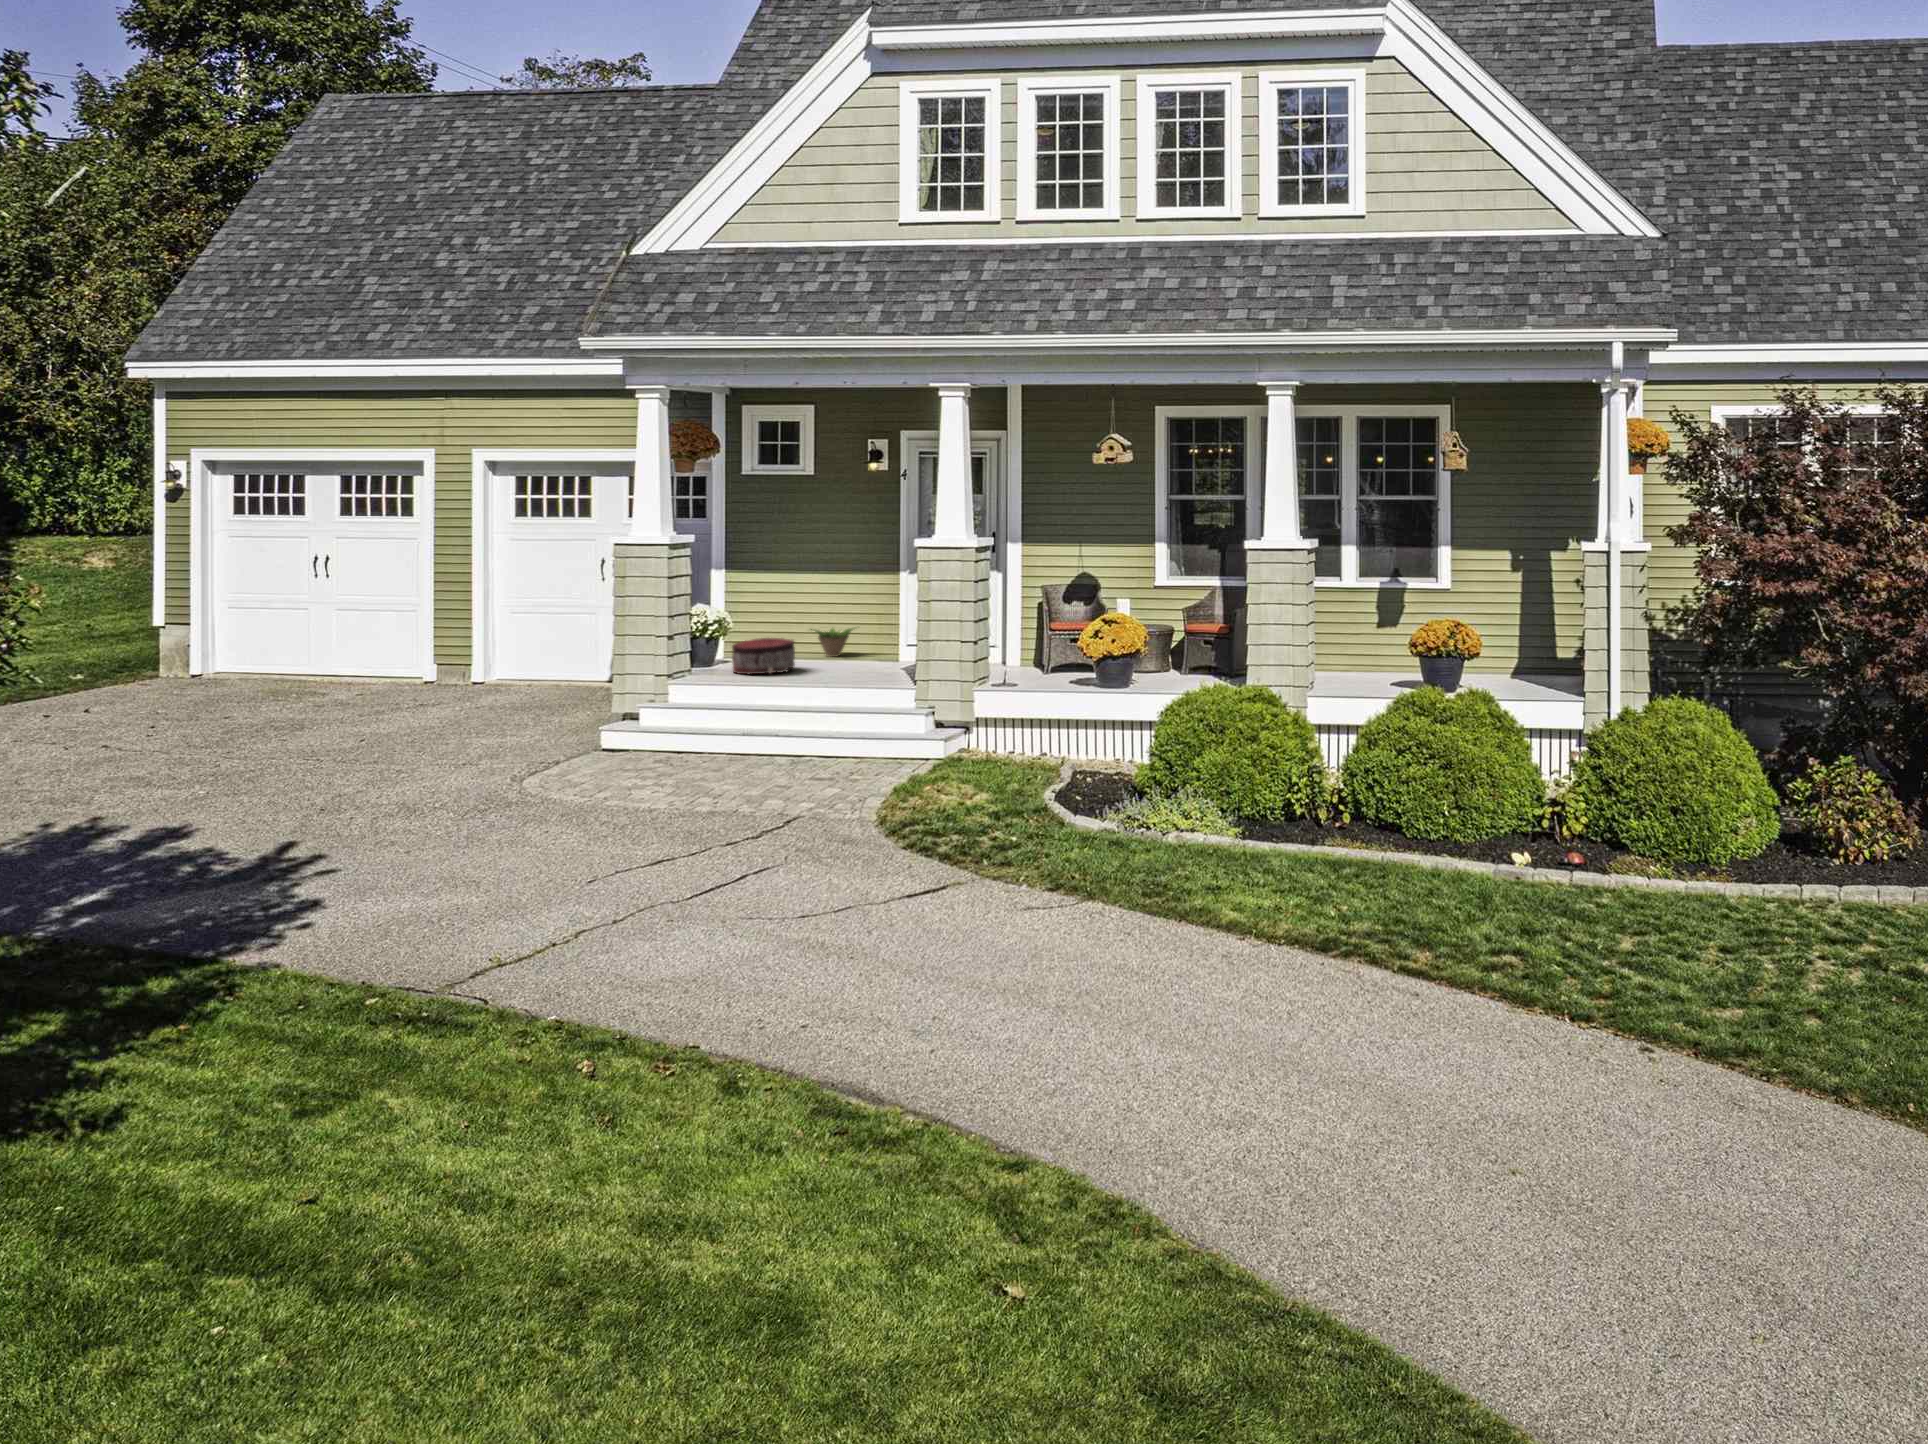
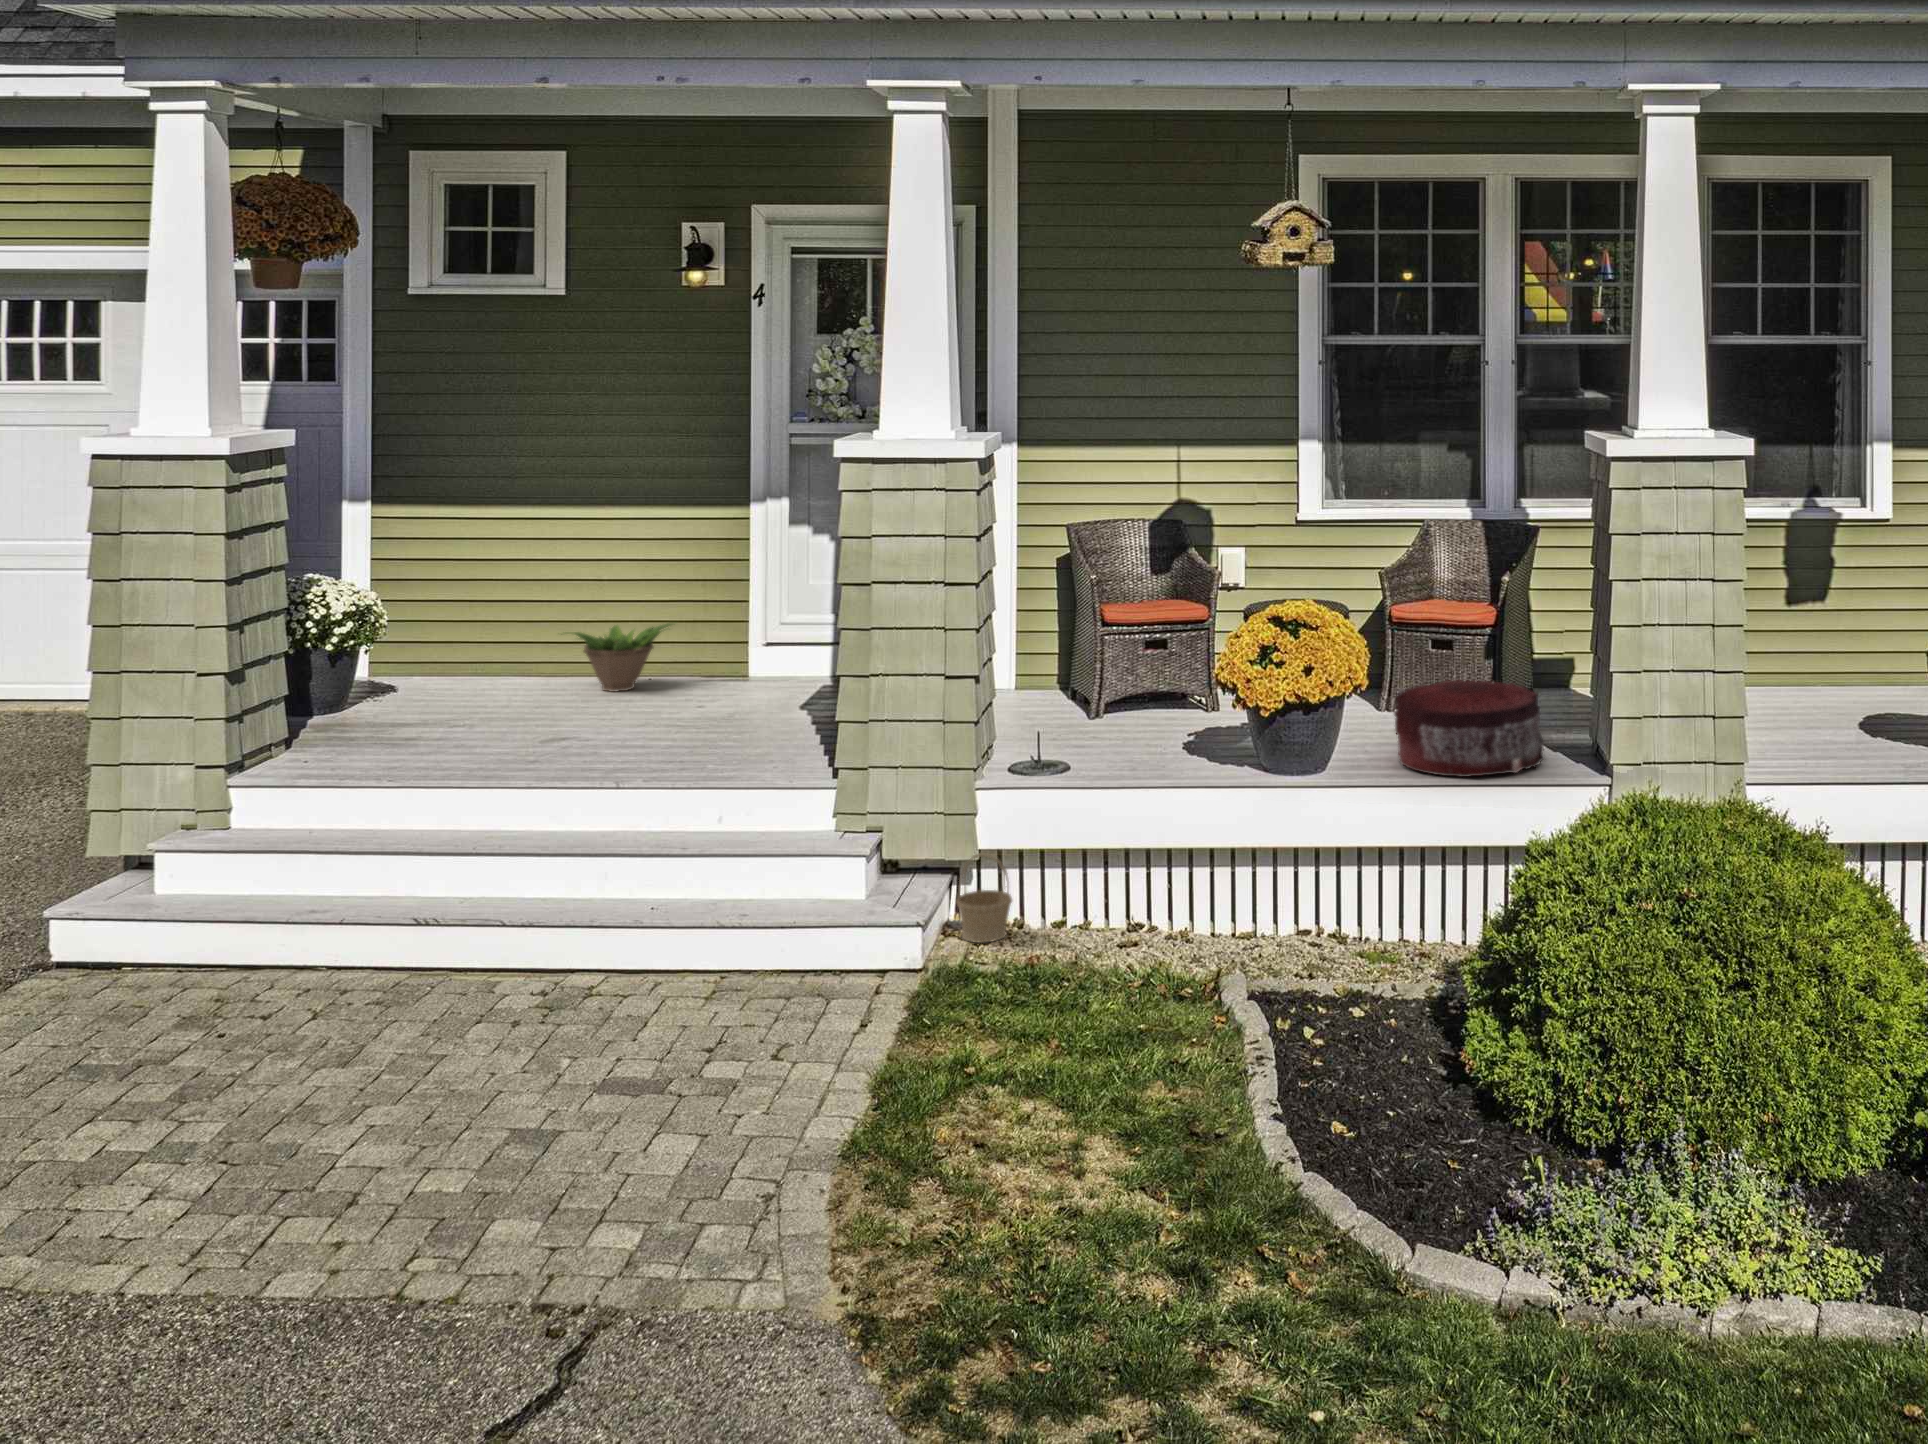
pouf: present [732,638,795,674] -> present [1394,680,1545,777]
basket: none [960,715,984,752] -> present [956,853,1012,942]

